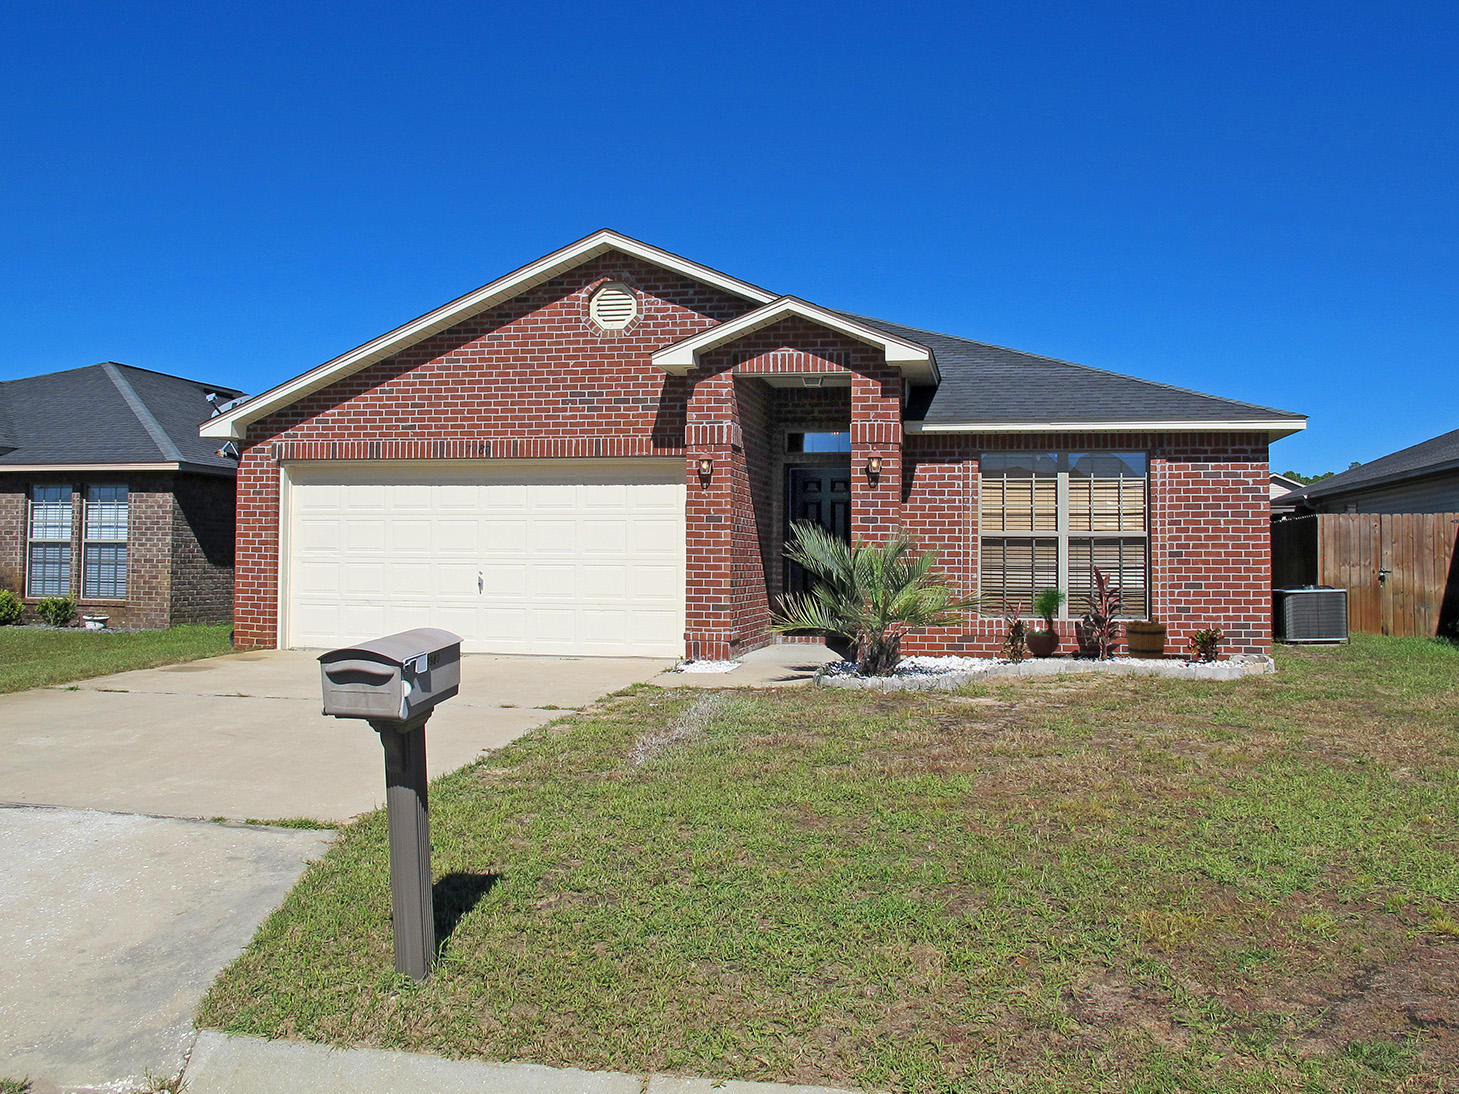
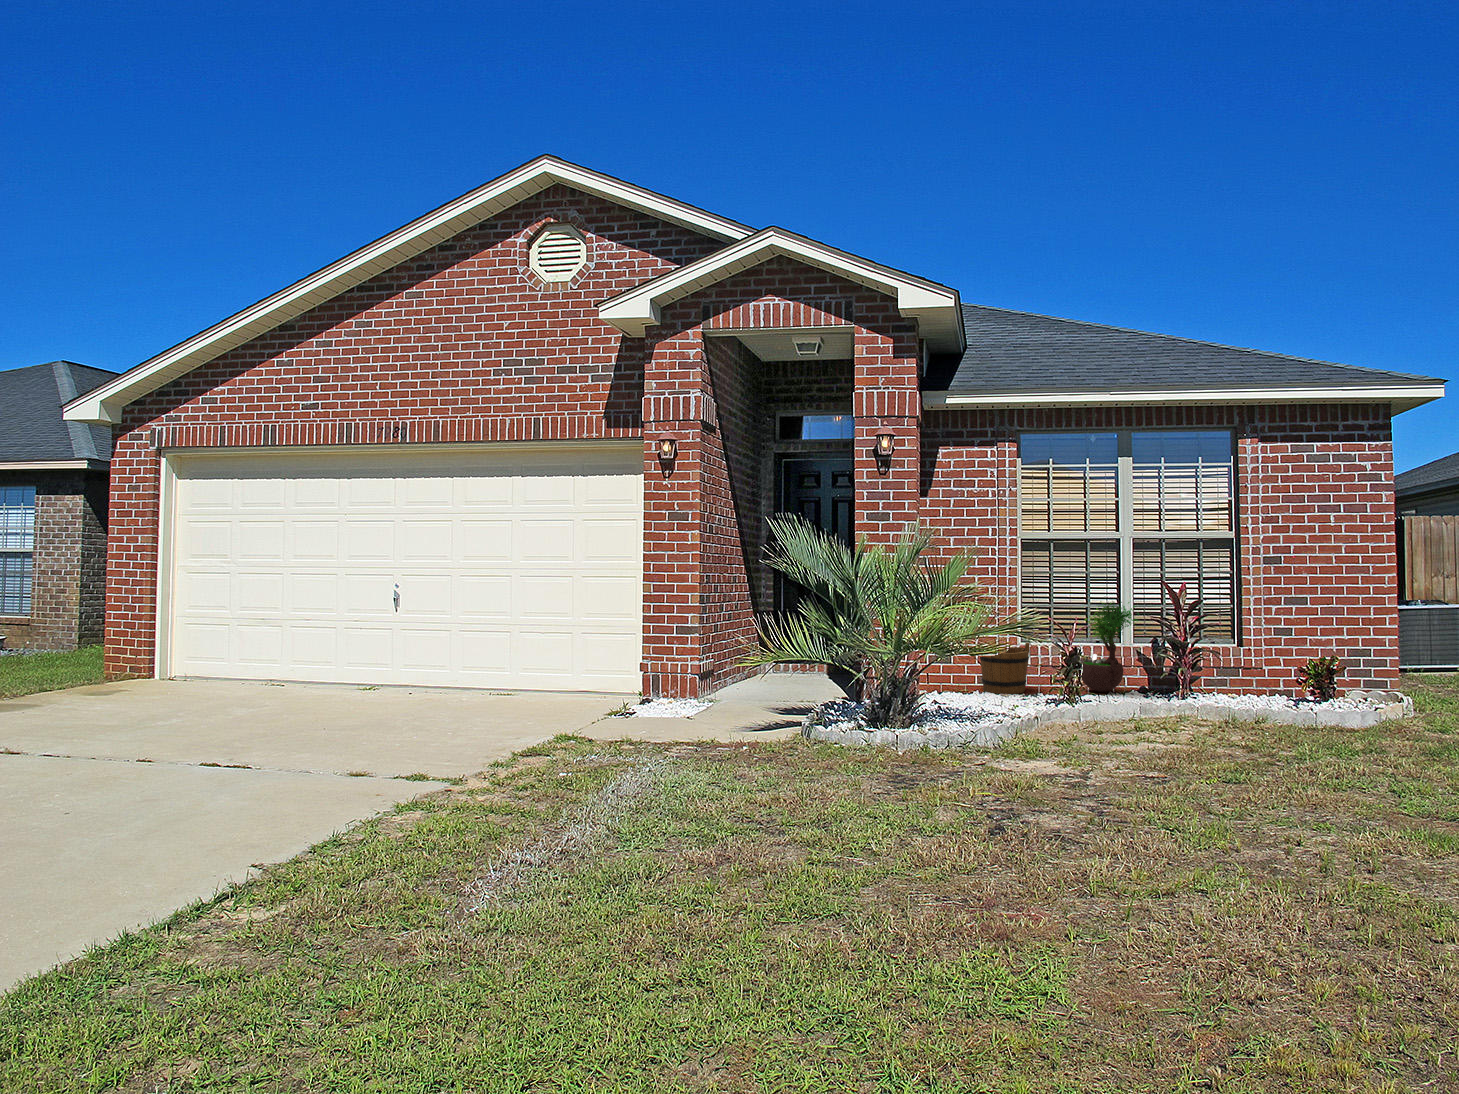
bucket: present [1125,617,1167,659] -> present [980,643,1030,694]

